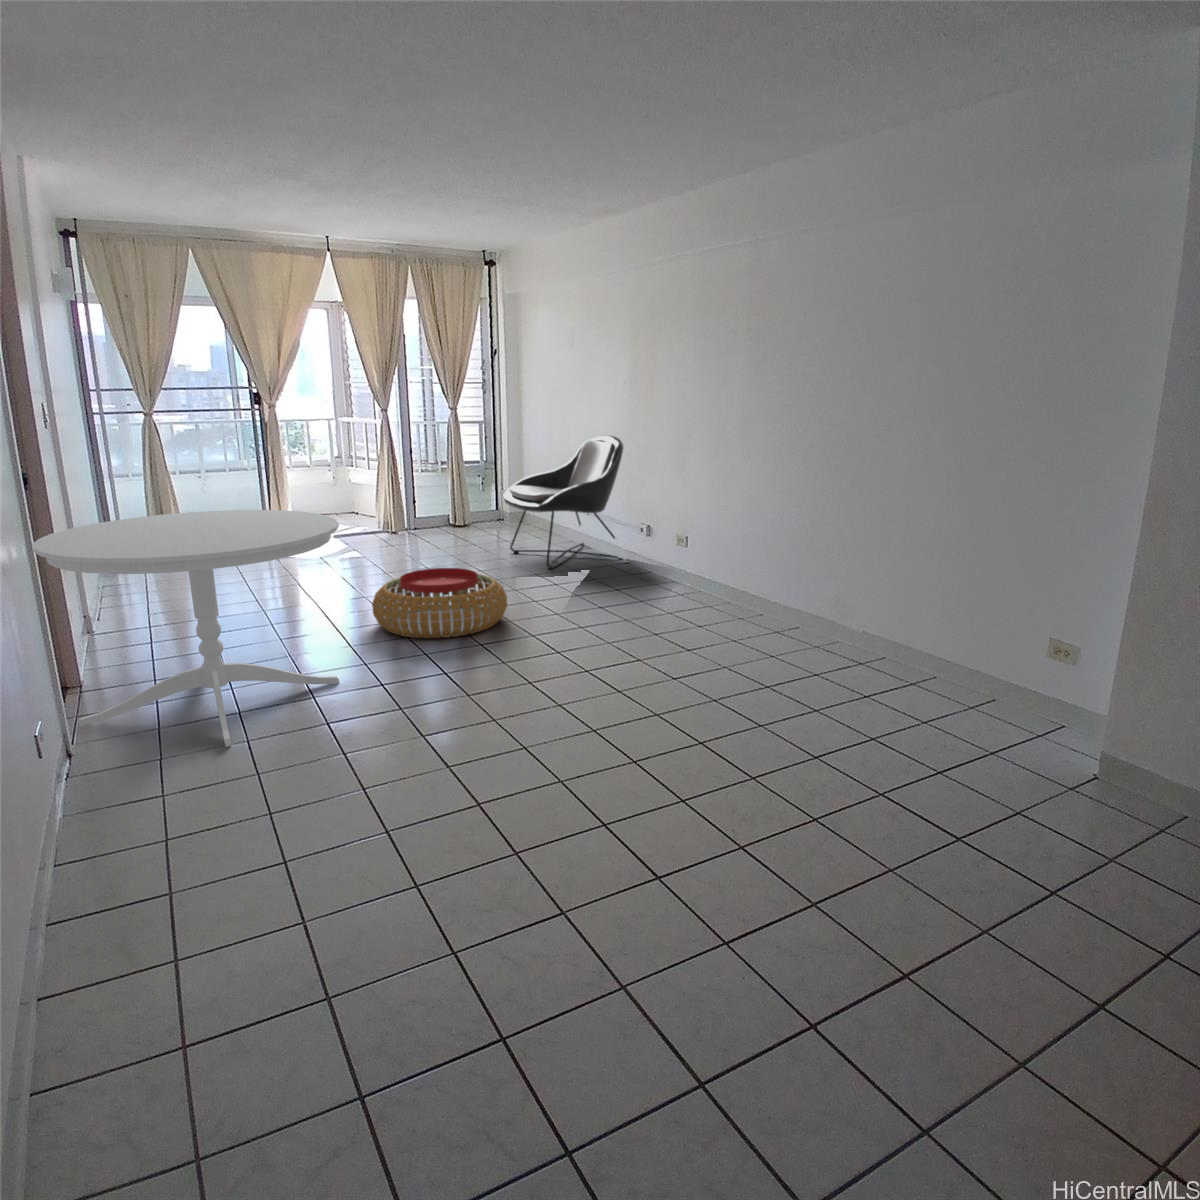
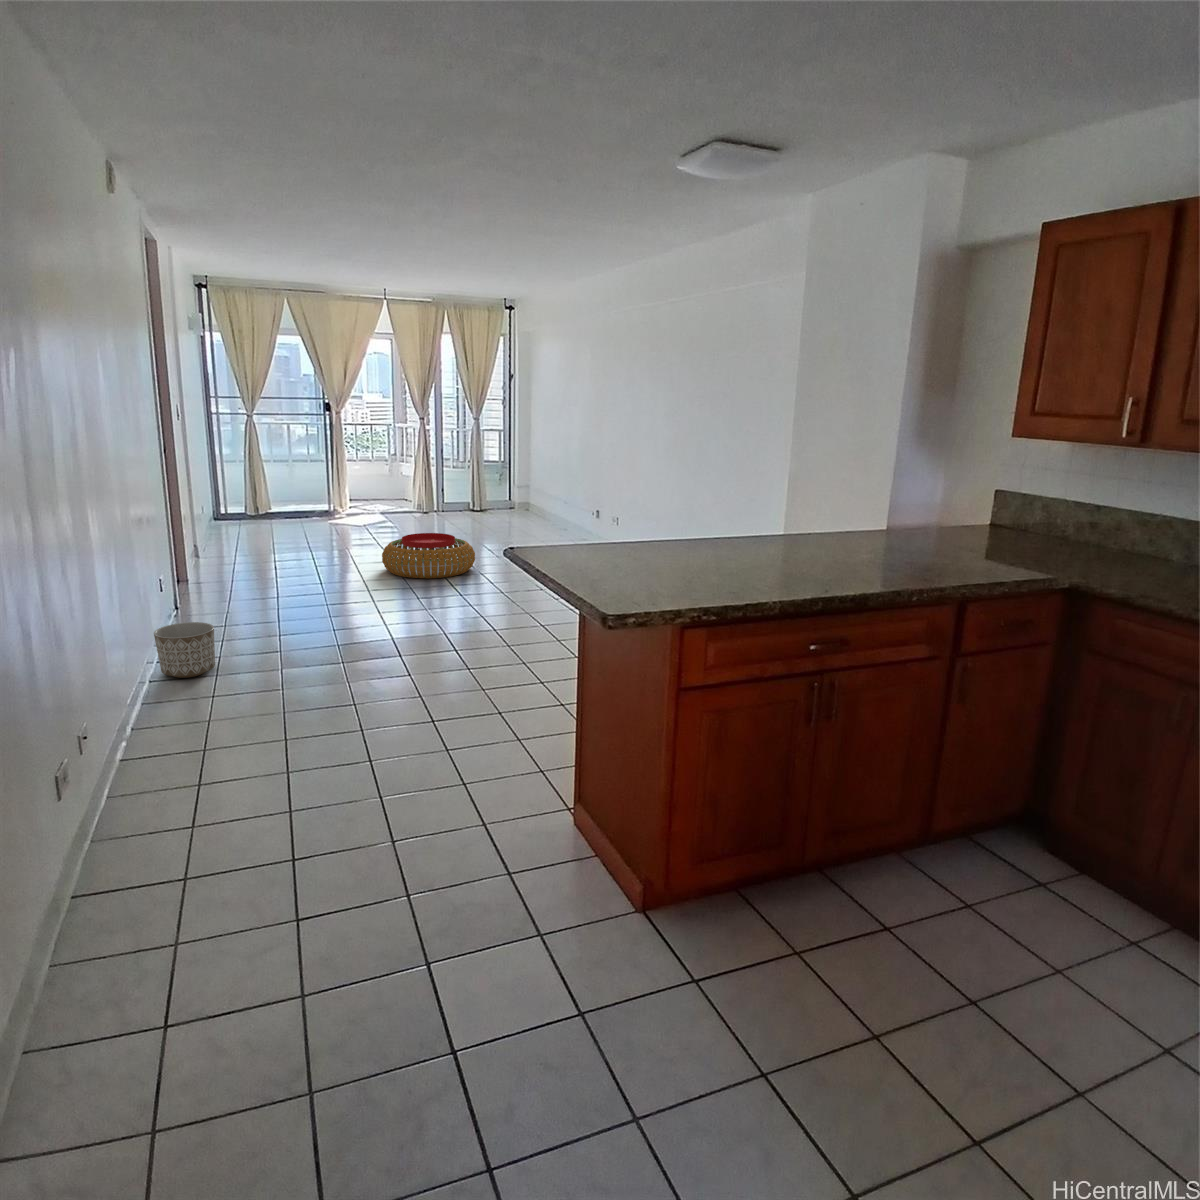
lounge chair: present [503,435,623,568] -> none [498,445,587,542]
dining table: present [33,510,339,747] -> none [169,485,350,623]
planter: none [11,787,140,909] -> present [154,622,215,678]

